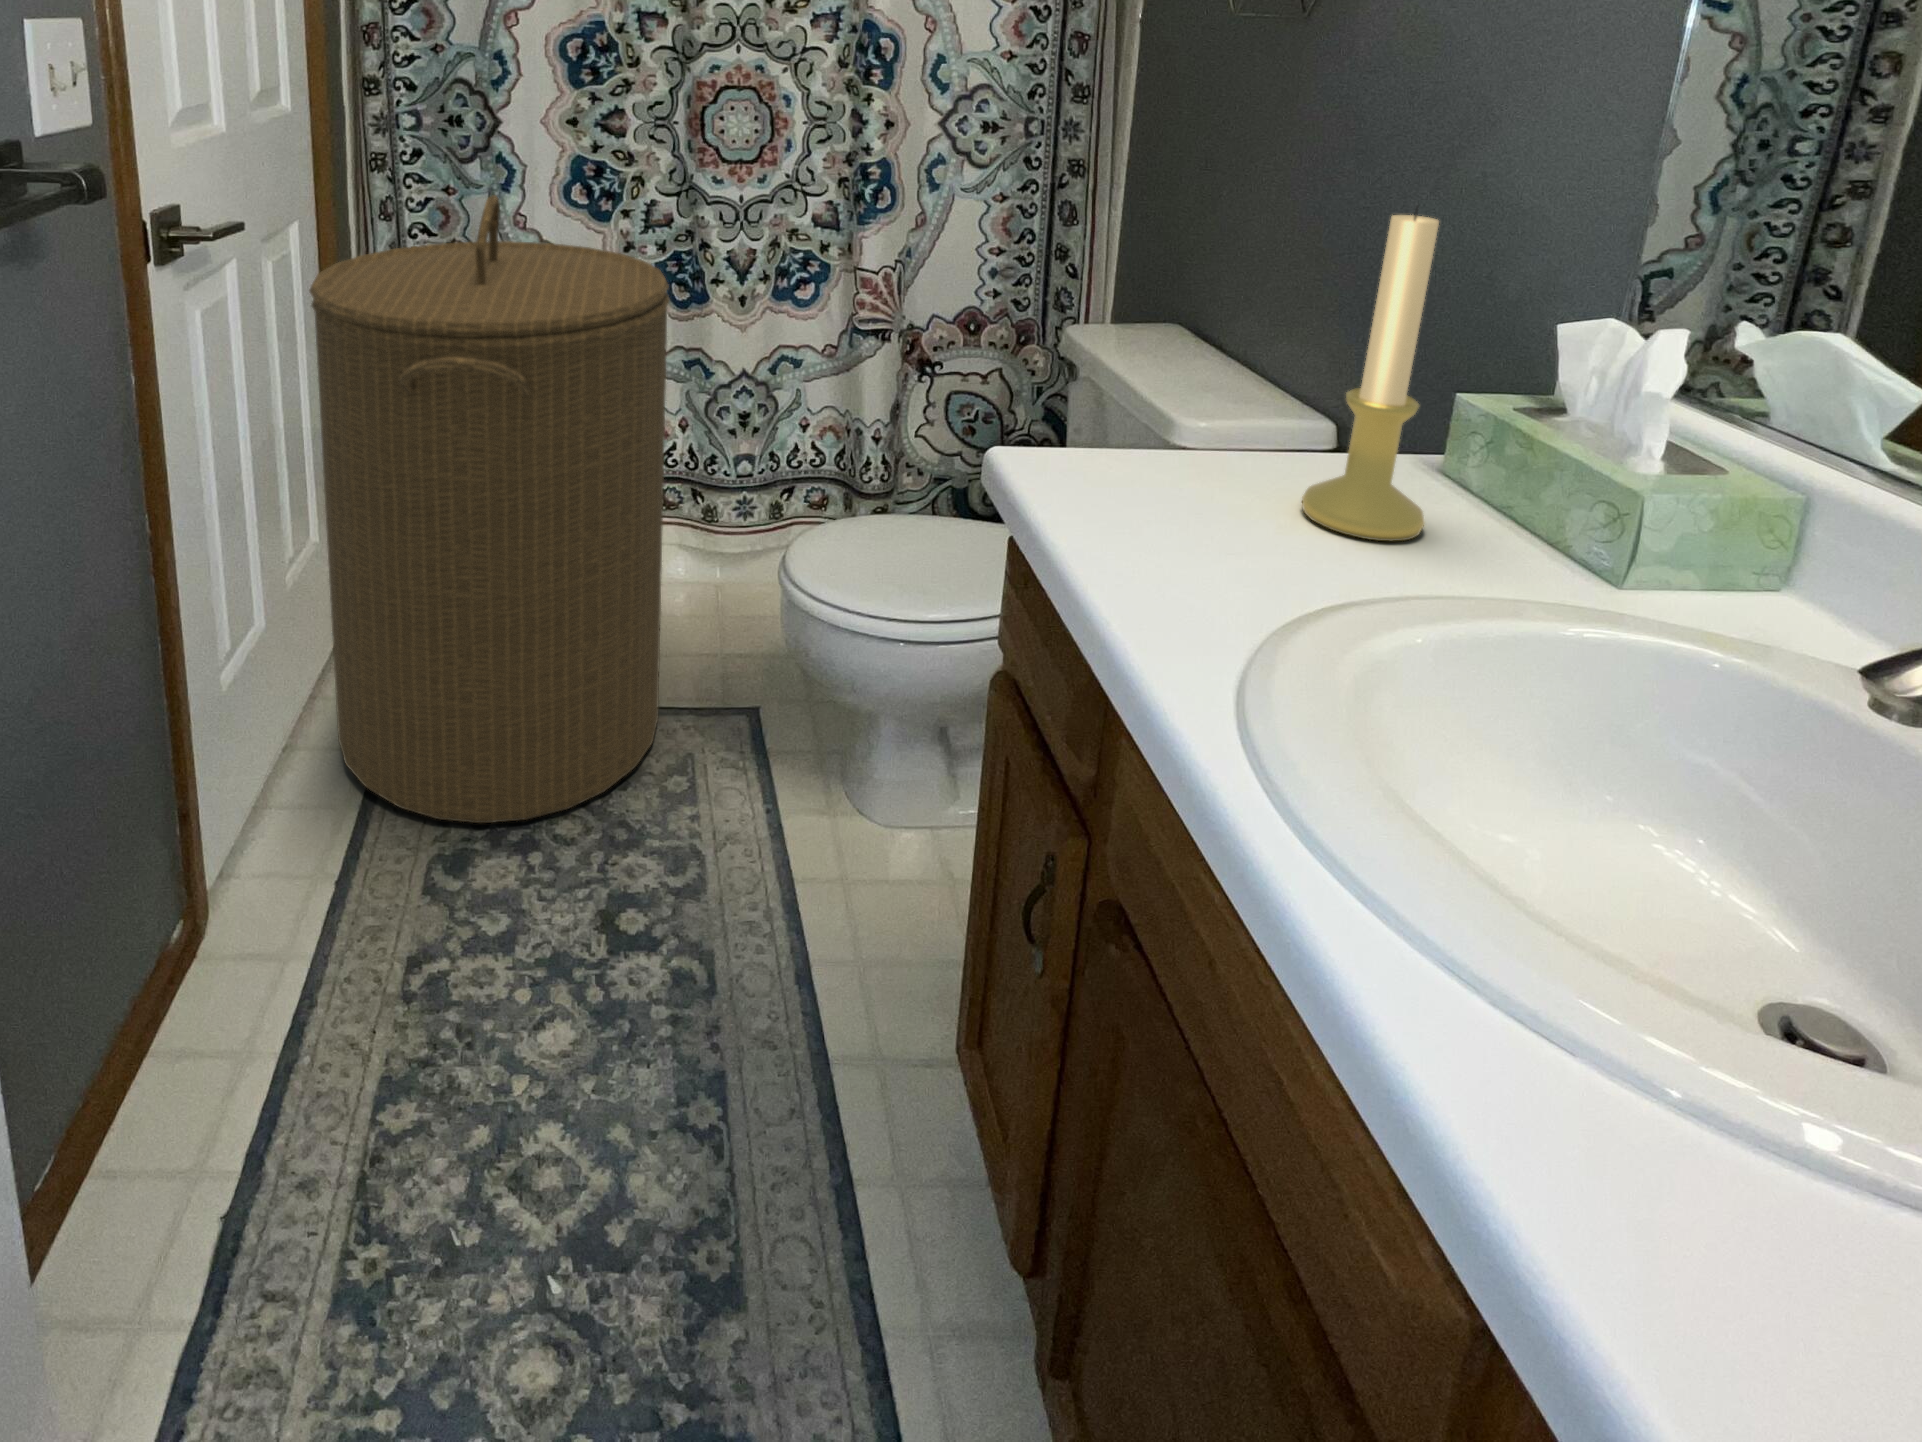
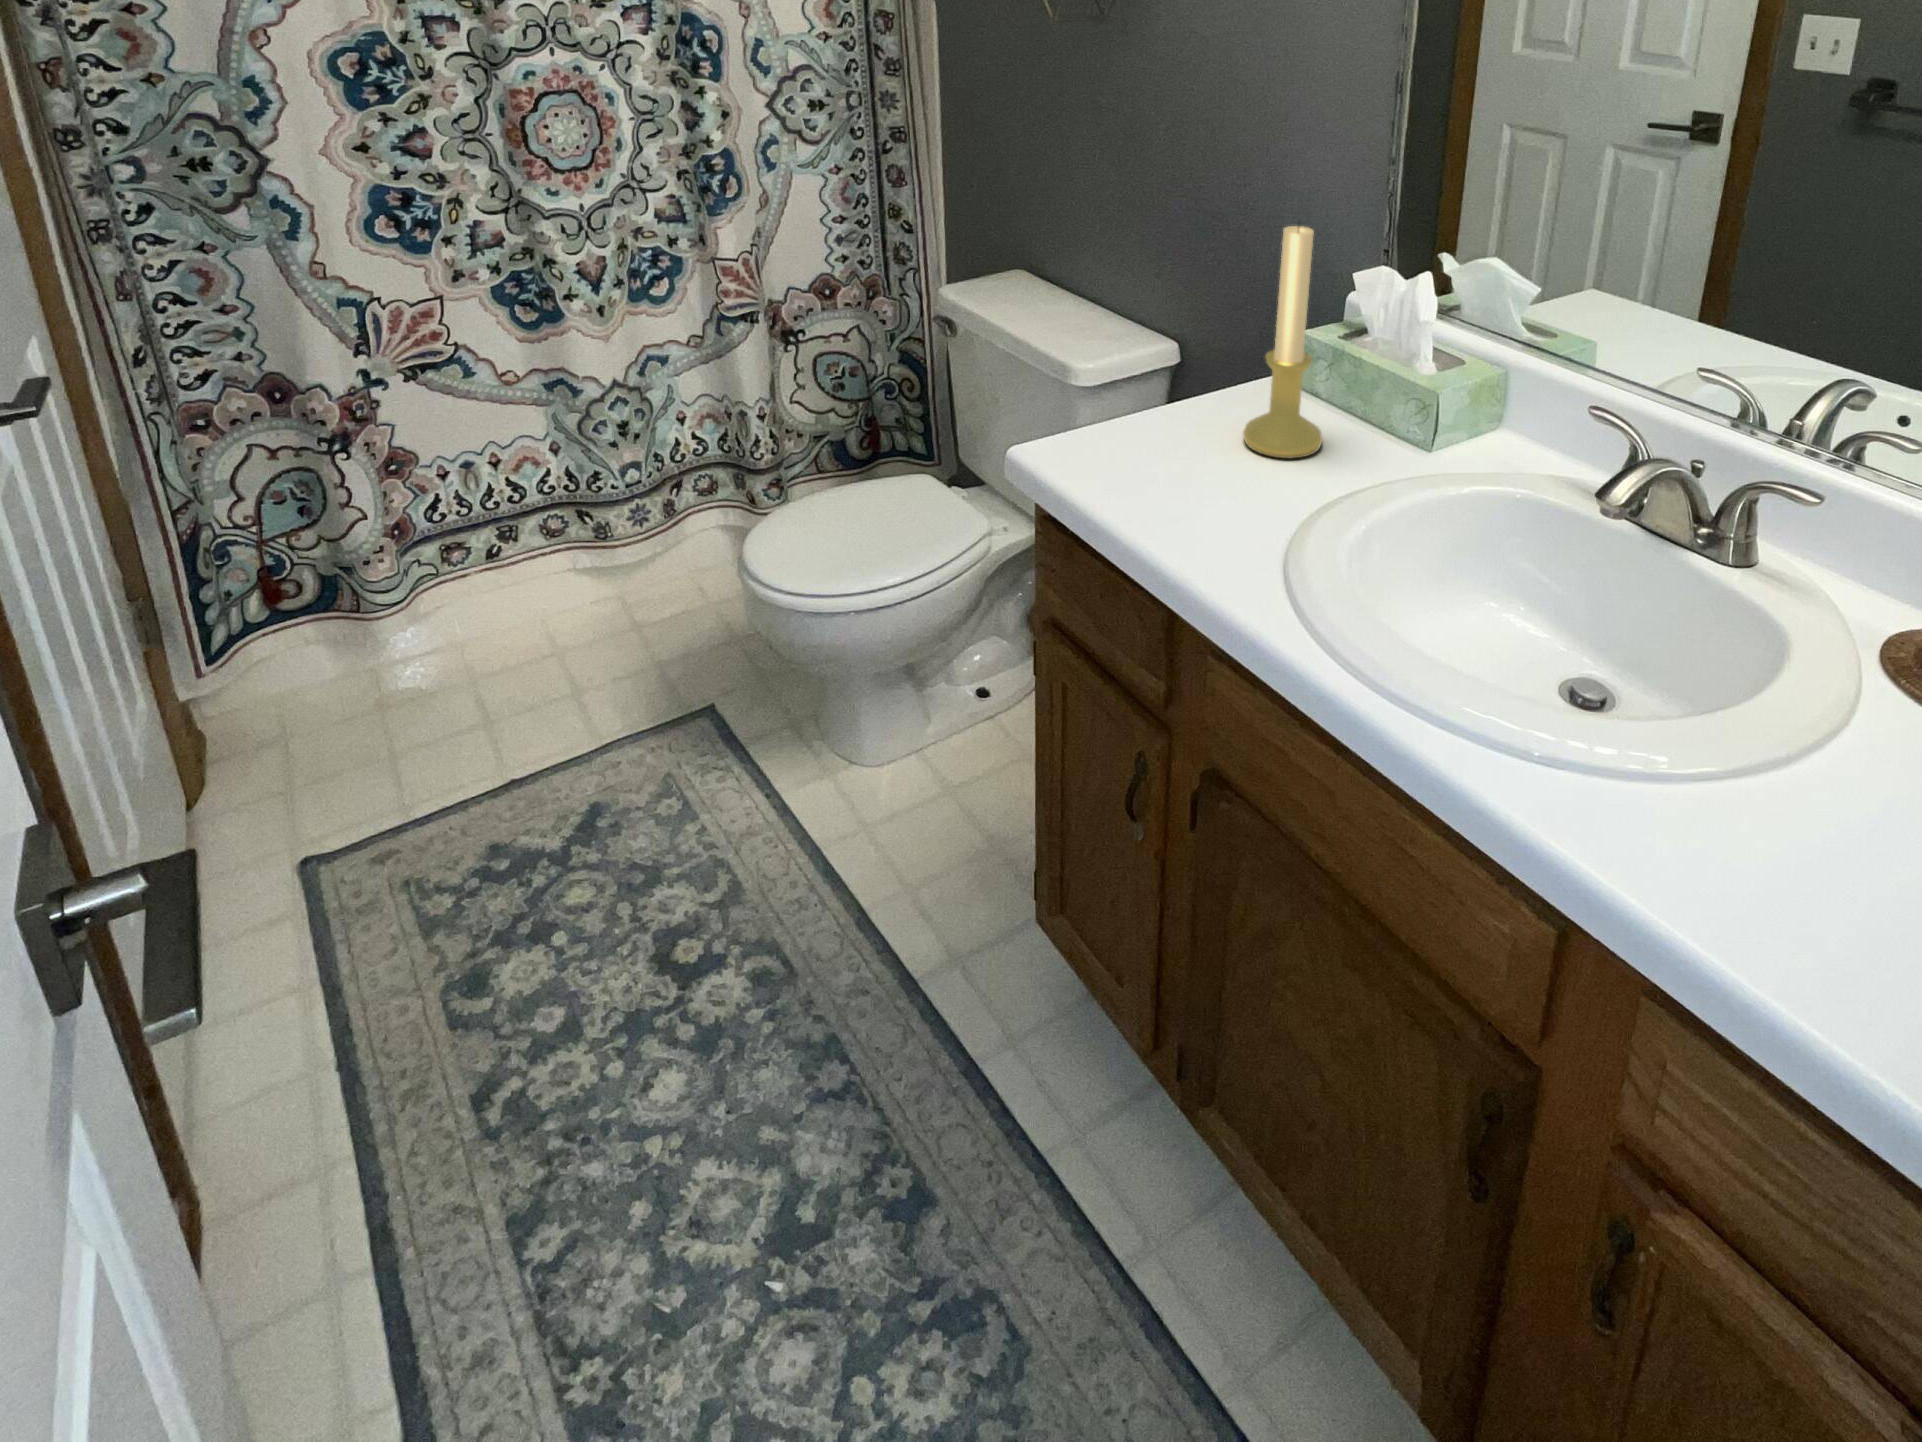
laundry hamper: present [309,195,670,823] -> none [106,266,628,955]

